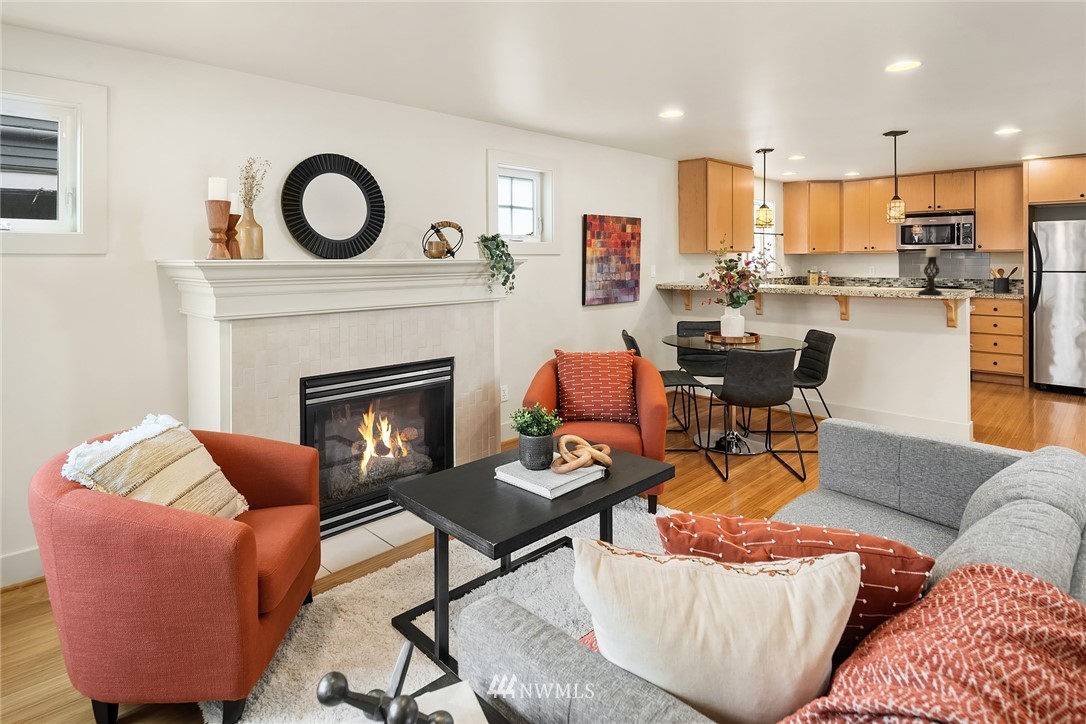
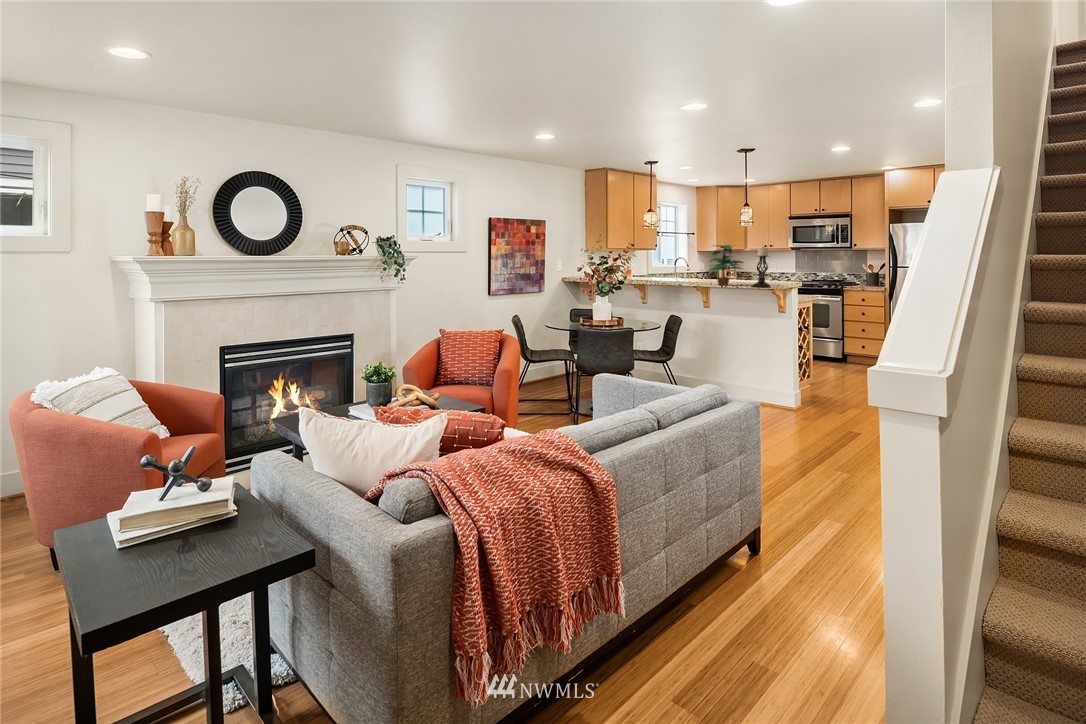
potted plant: none [852,245,900,293] -> present [708,245,744,285]

